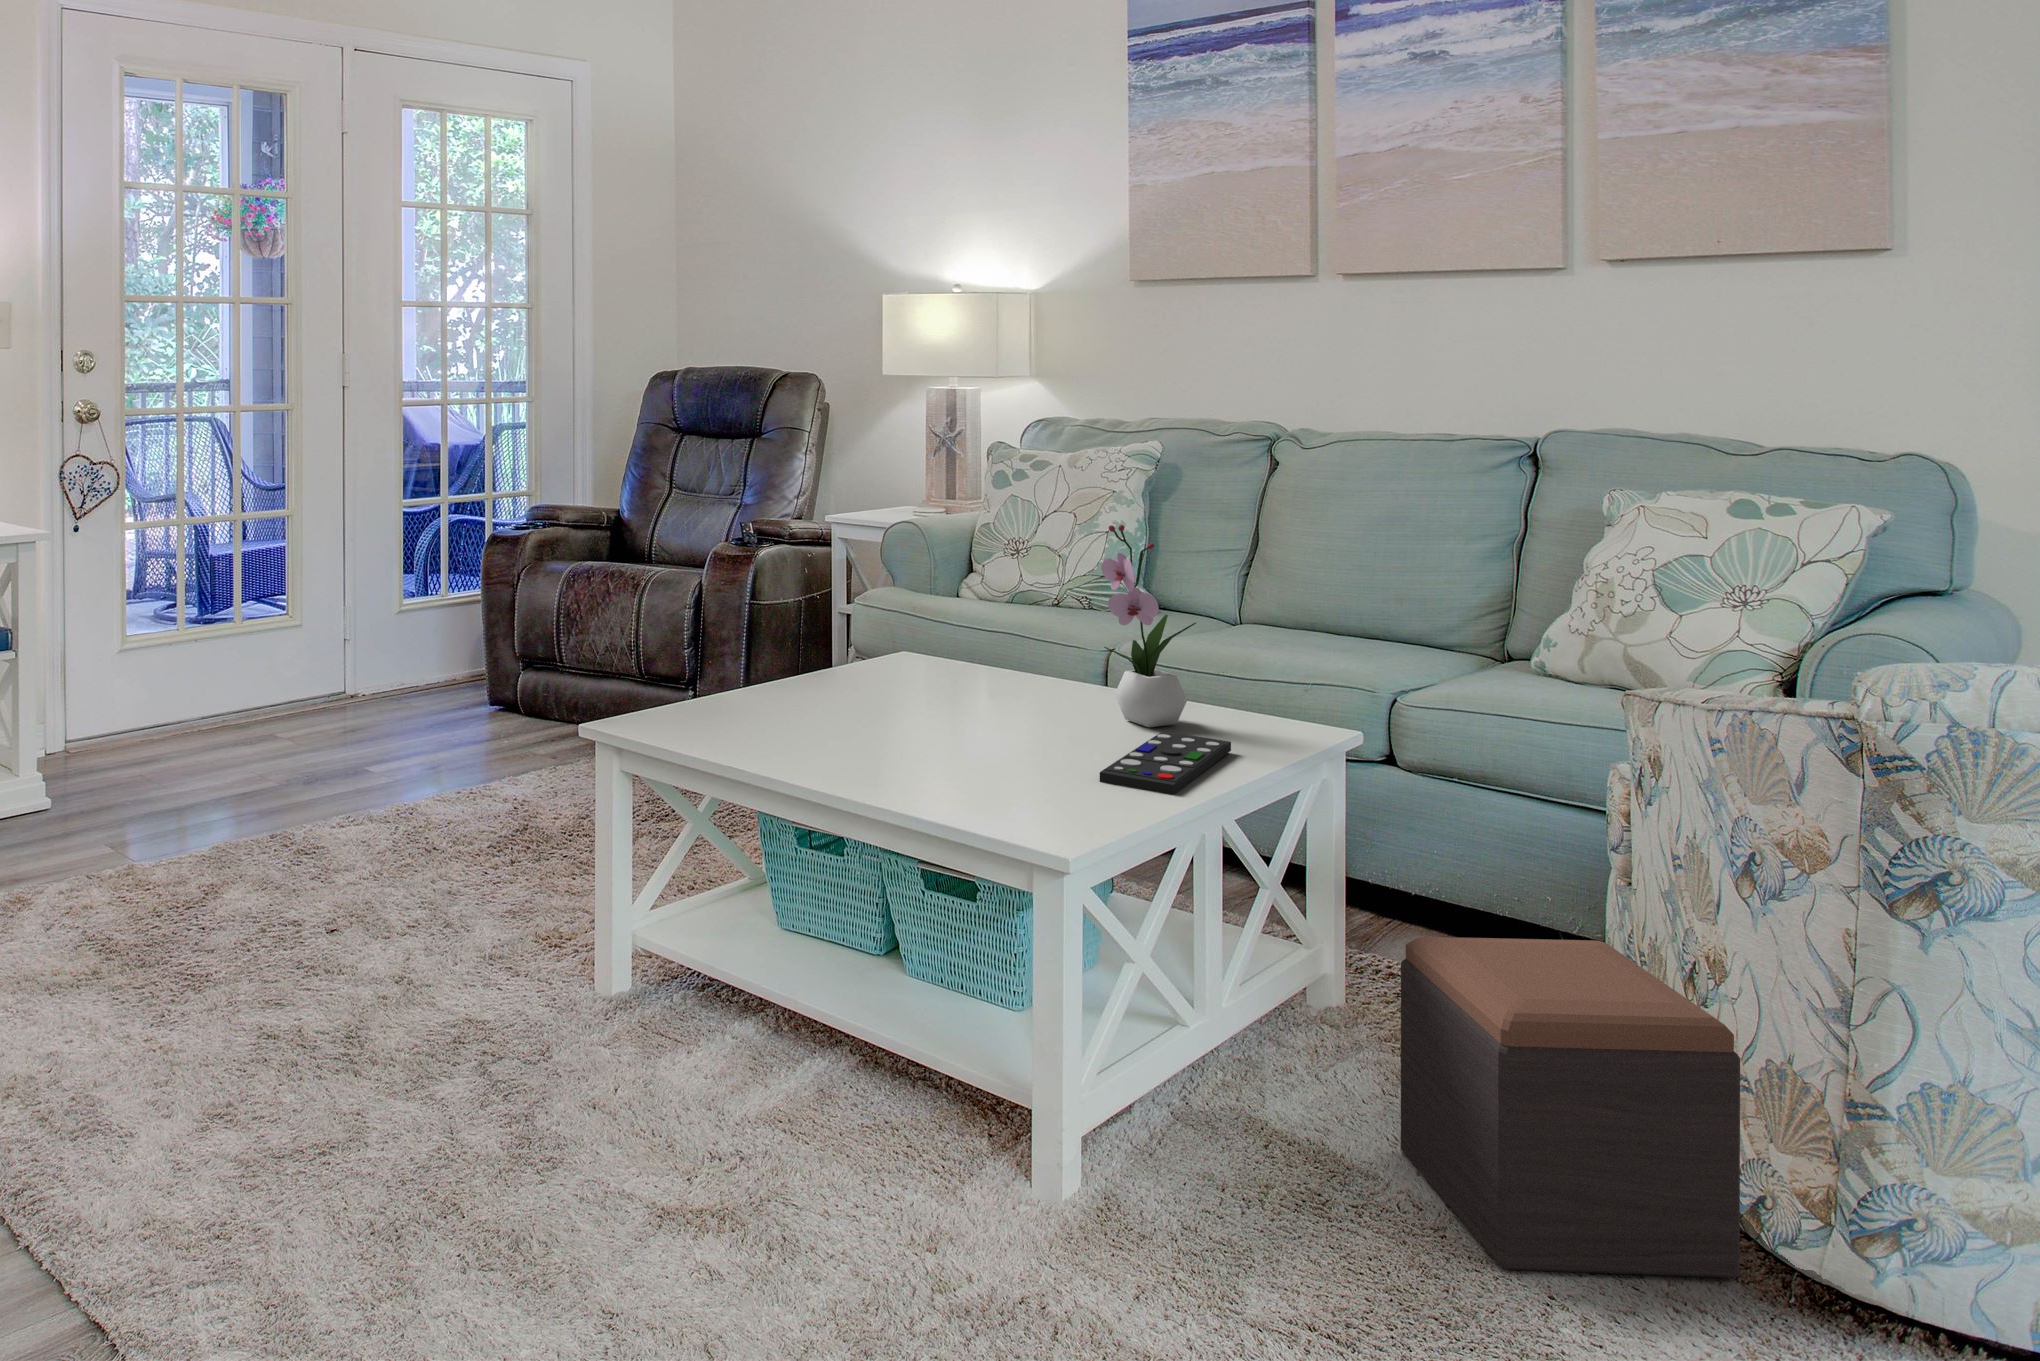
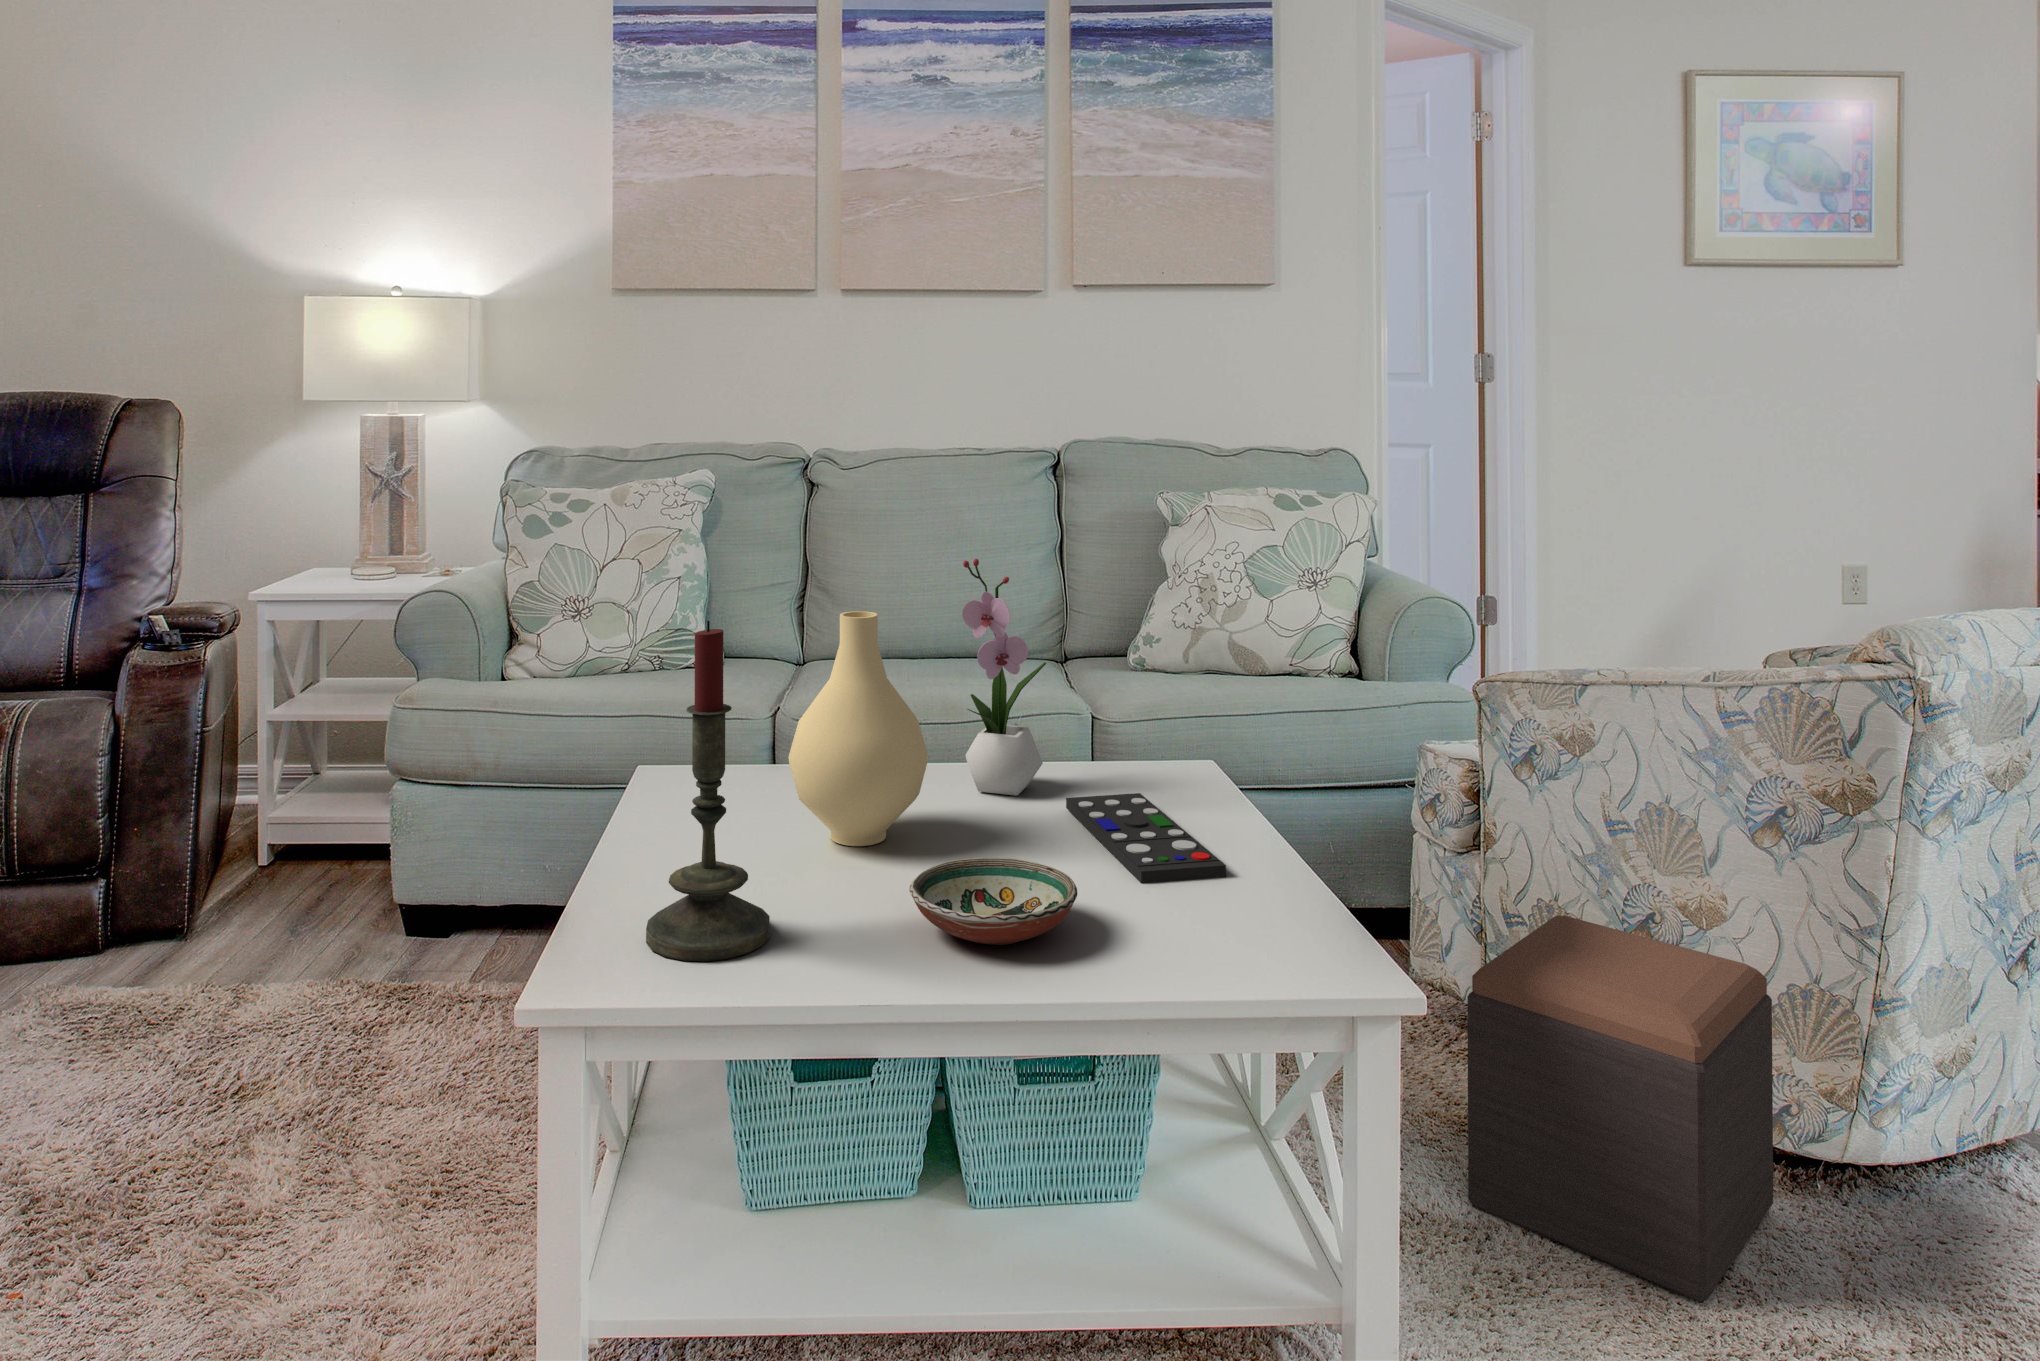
candle: none [740,531,820,745] -> present [646,621,770,961]
vase: none [918,550,1031,725] -> present [788,611,929,846]
decorative bowl: none [877,726,1000,779] -> present [909,858,1077,945]

